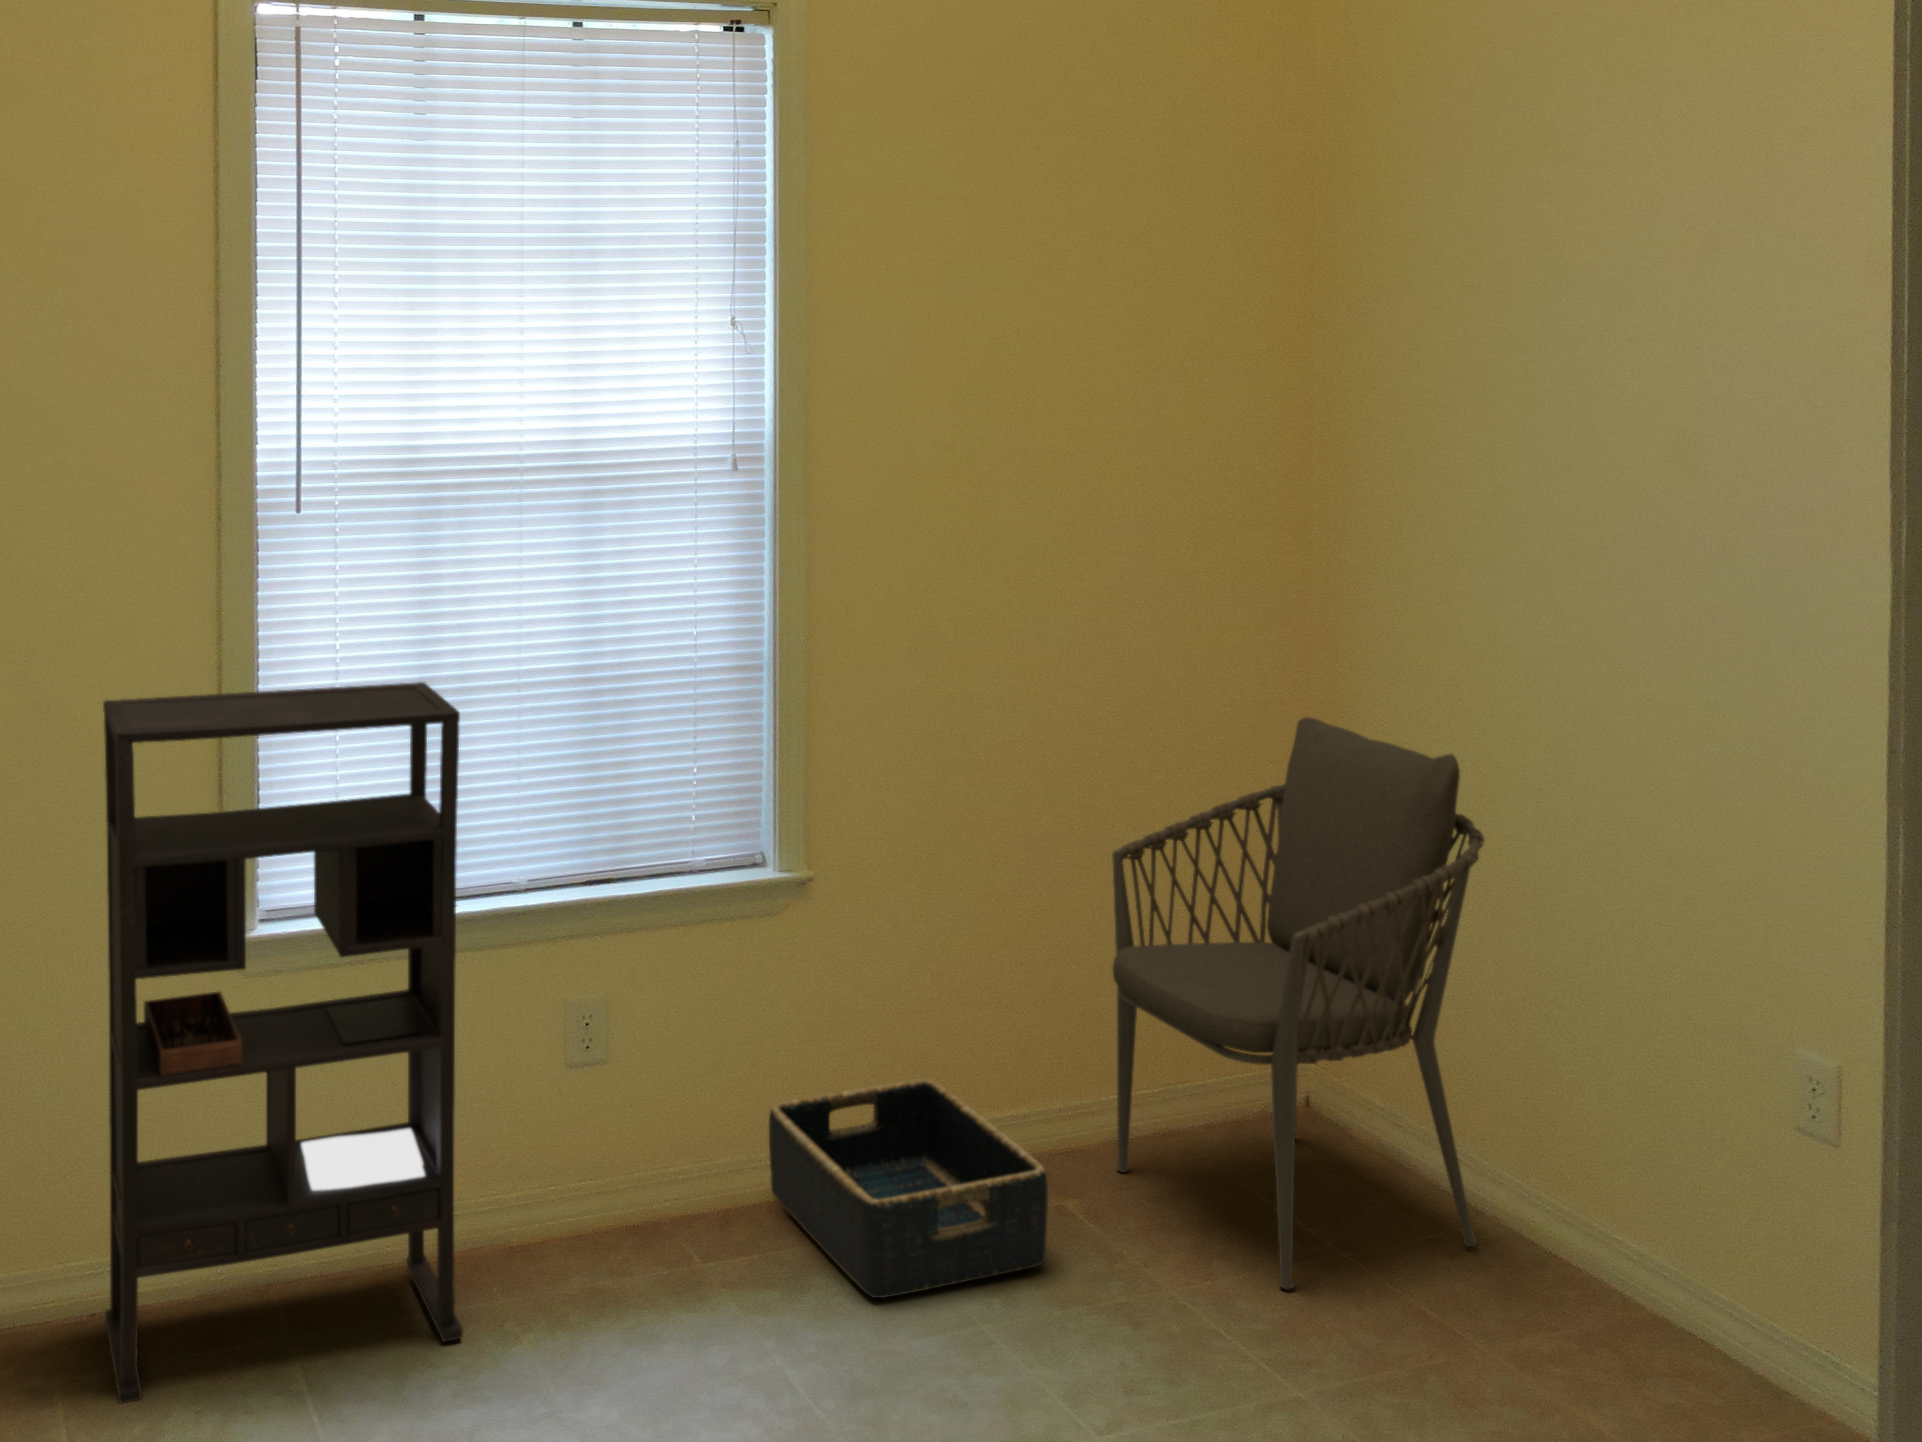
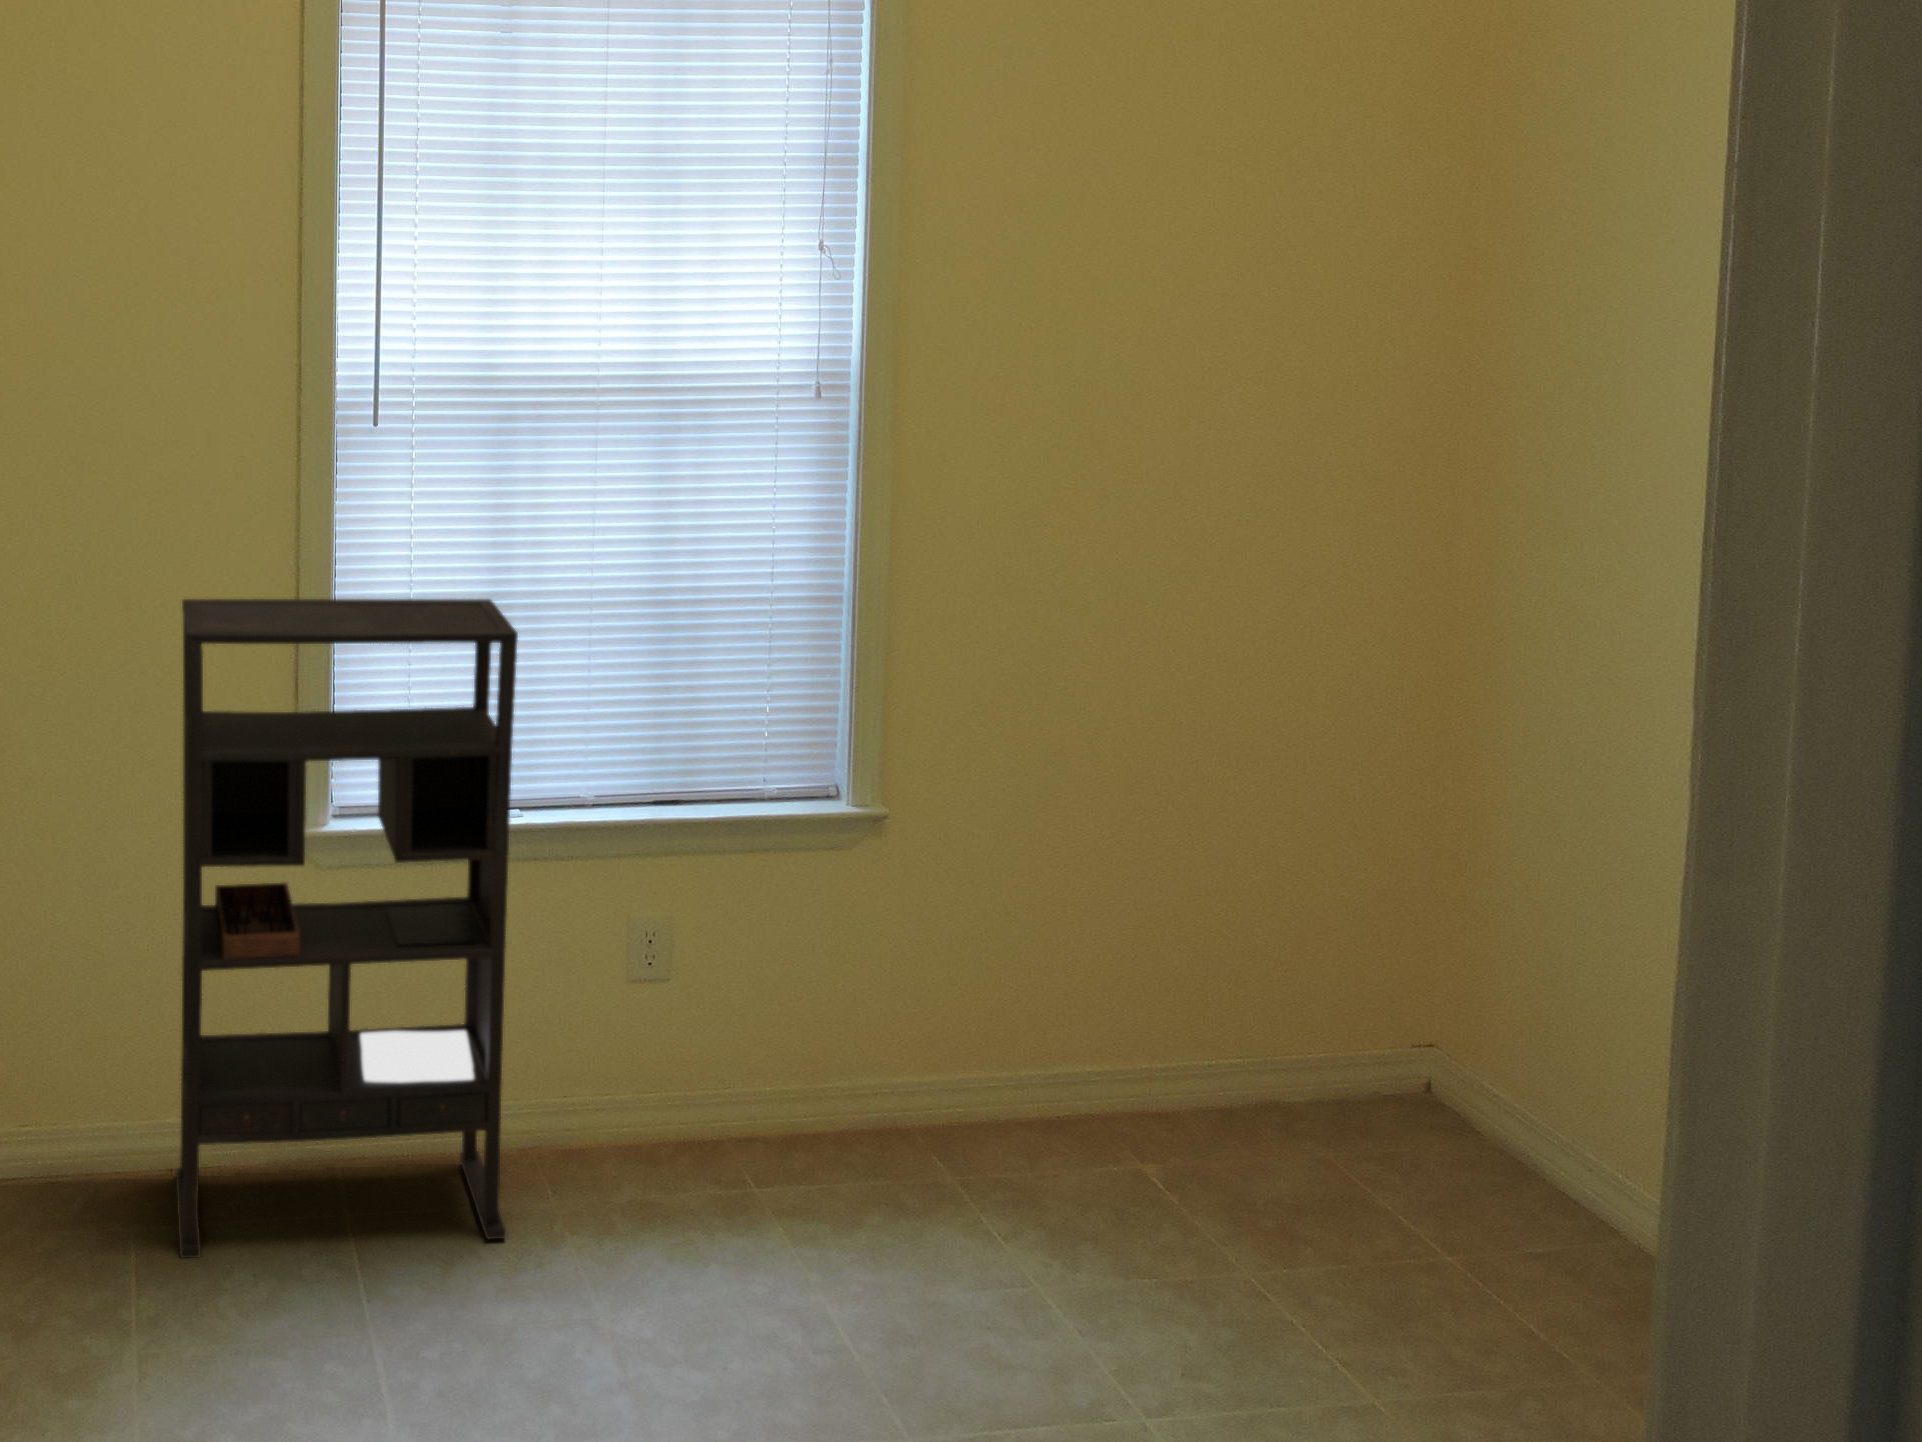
armchair: present [1112,717,1485,1290] -> none [1205,692,1644,1299]
basket: present [769,1079,1048,1298] -> none [831,1034,1118,1252]

